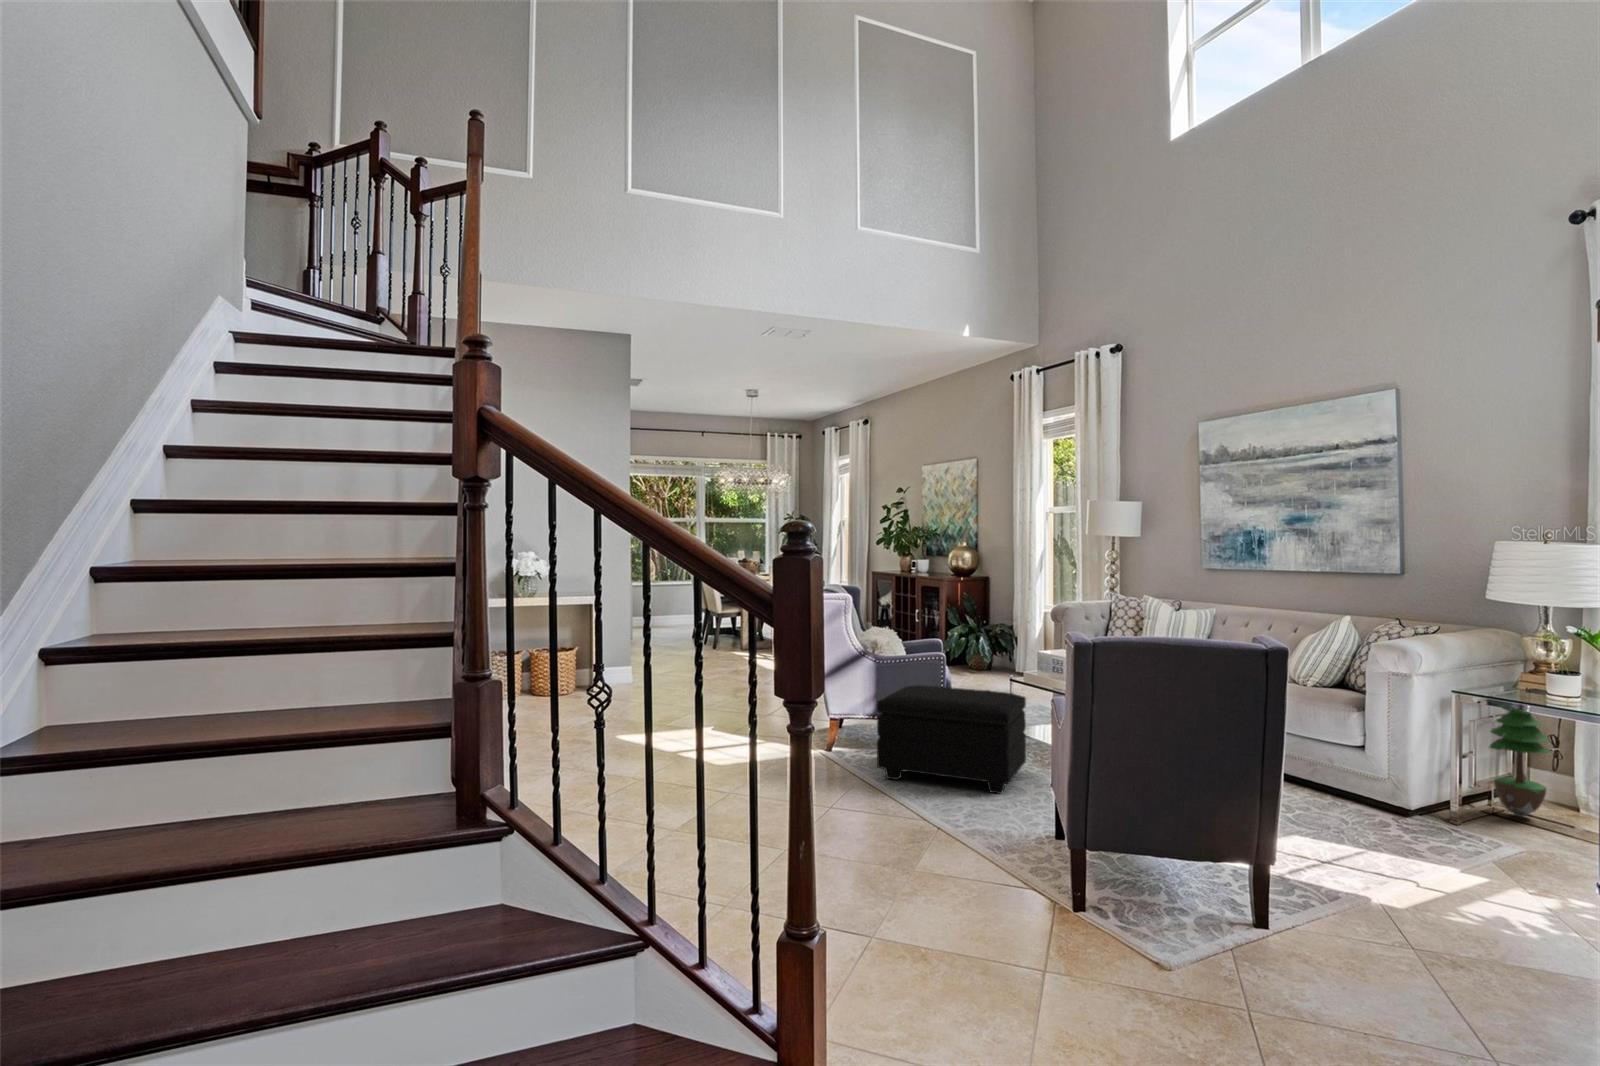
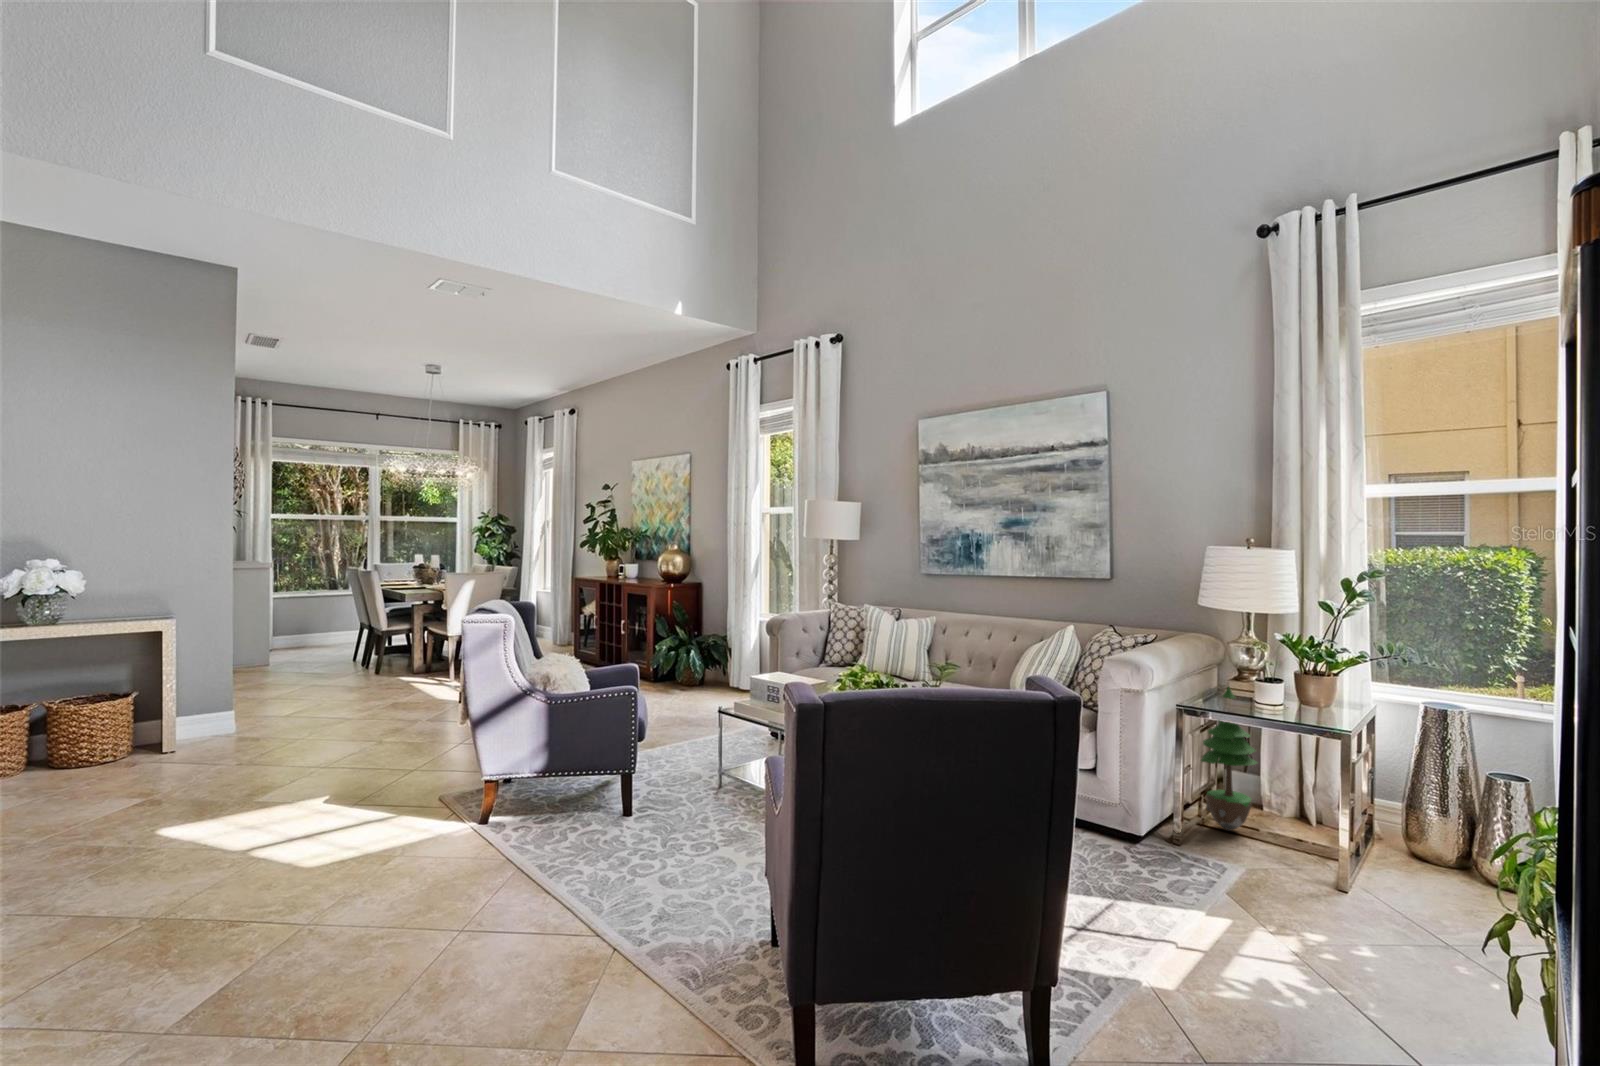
footstool: present [877,685,1026,794] -> none [542,730,736,869]

